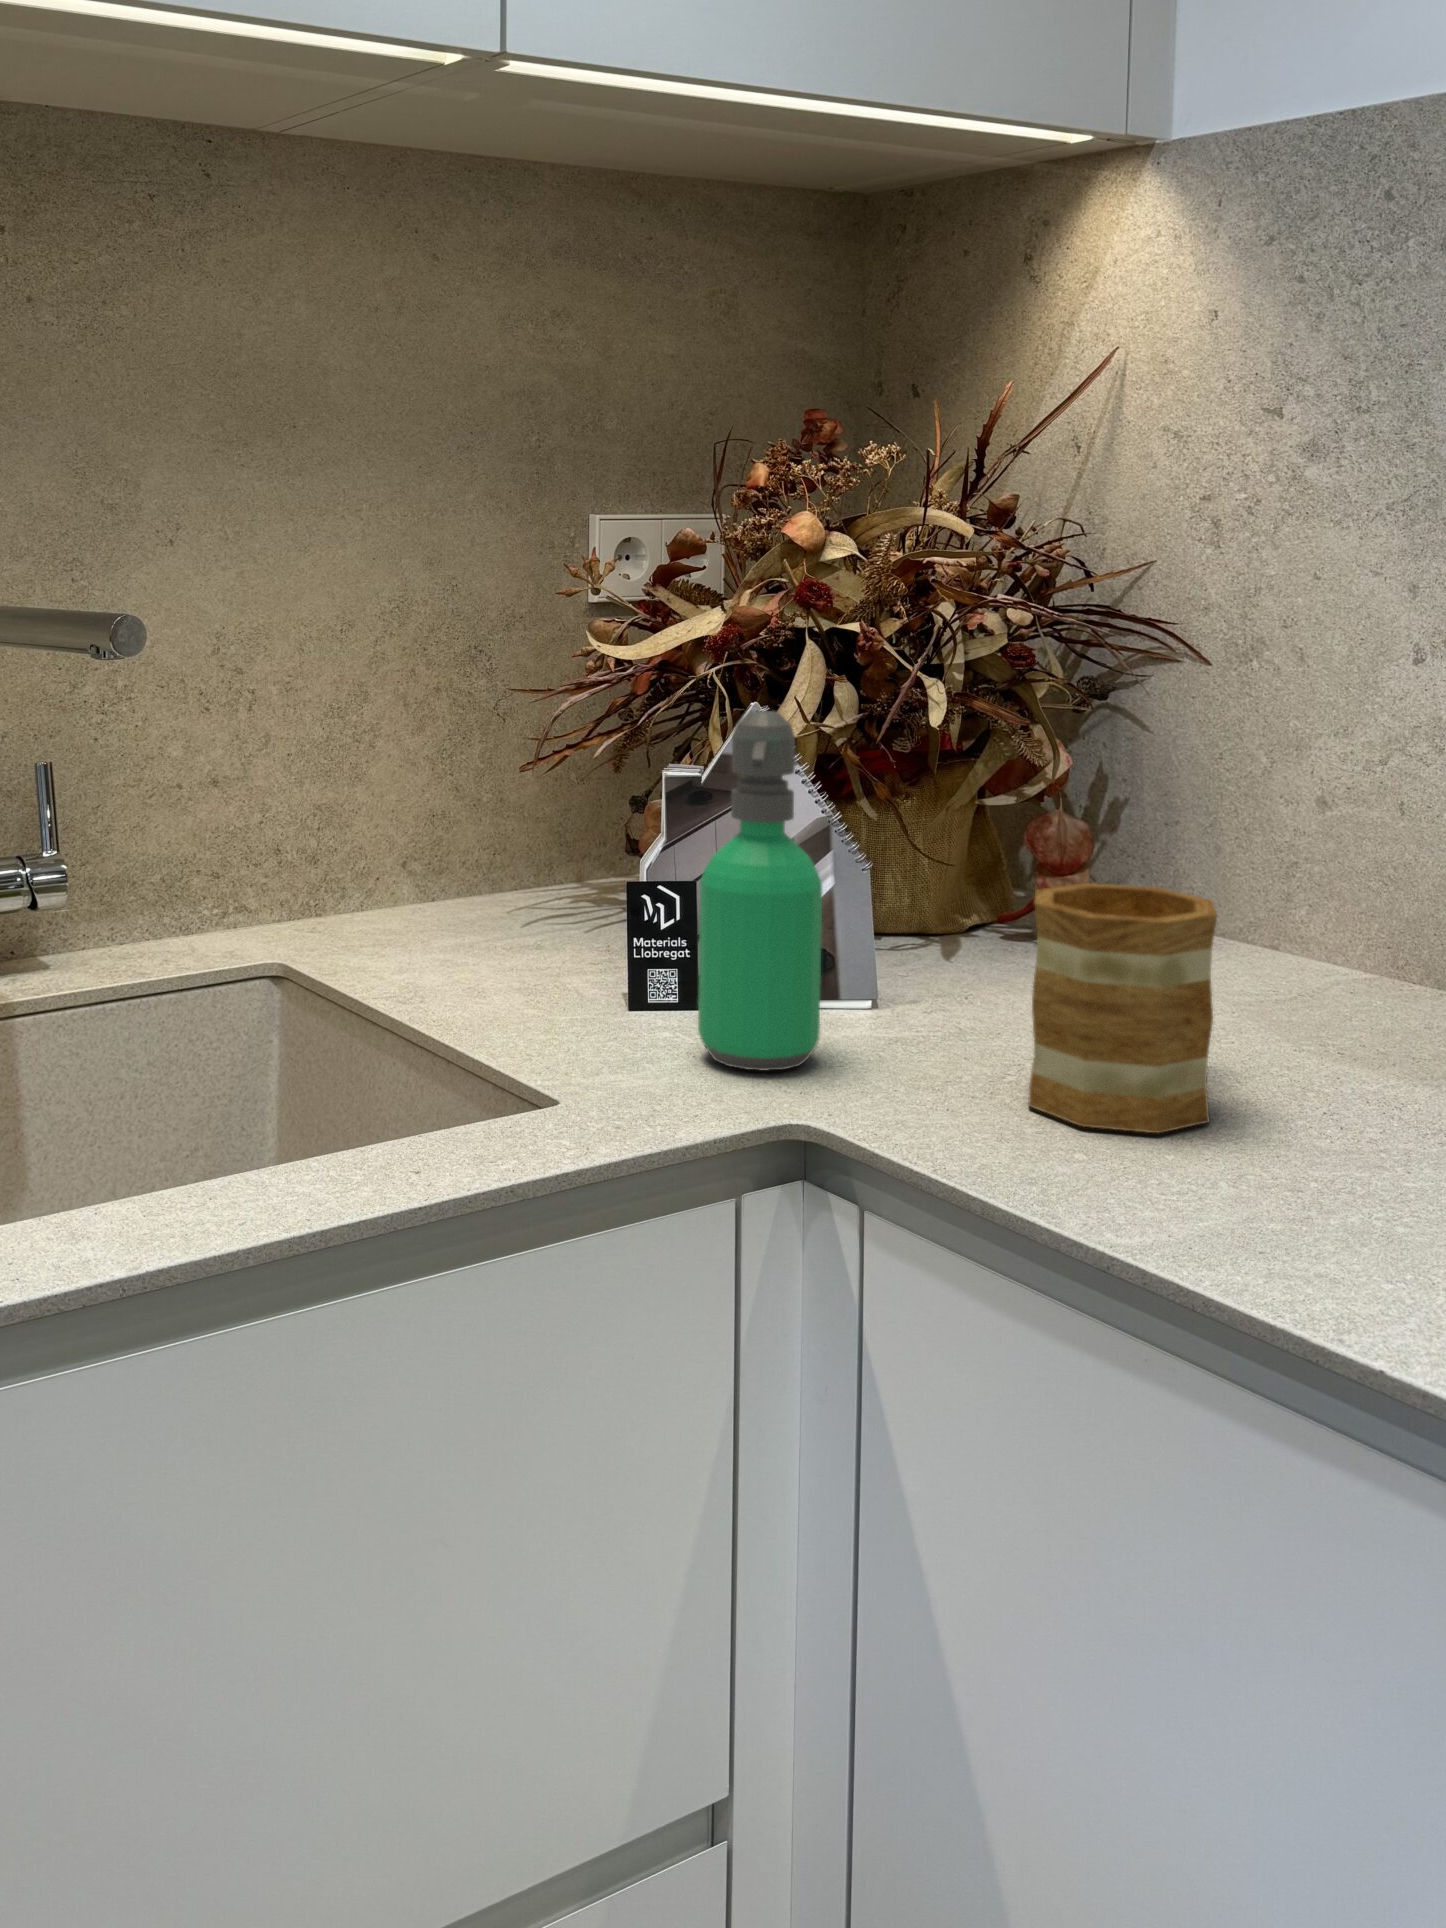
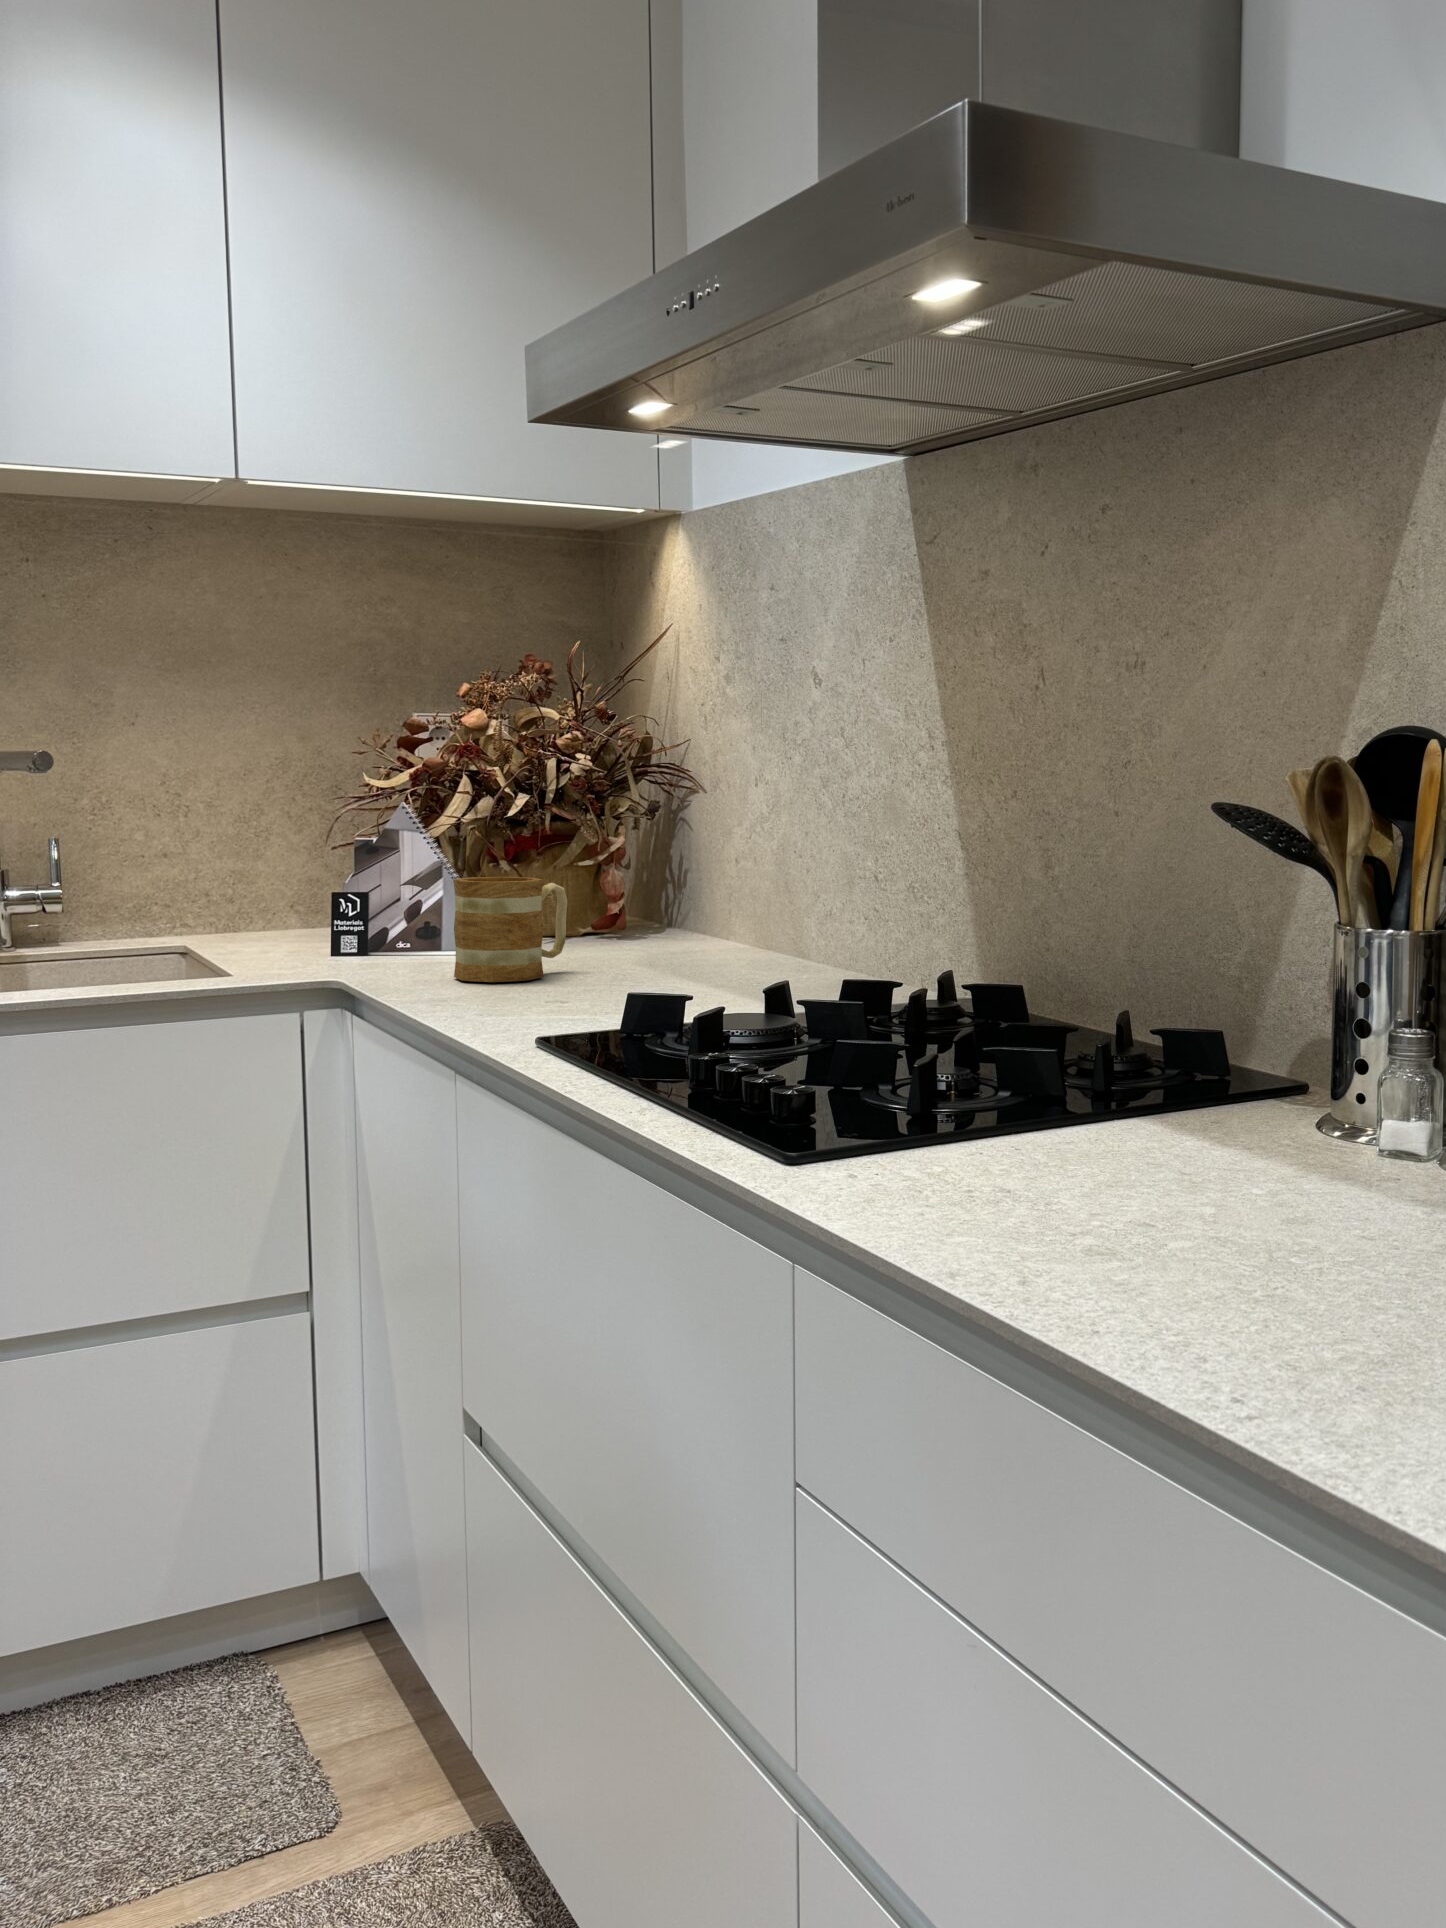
soap dispenser: present [698,711,822,1070] -> none [329,794,392,969]

